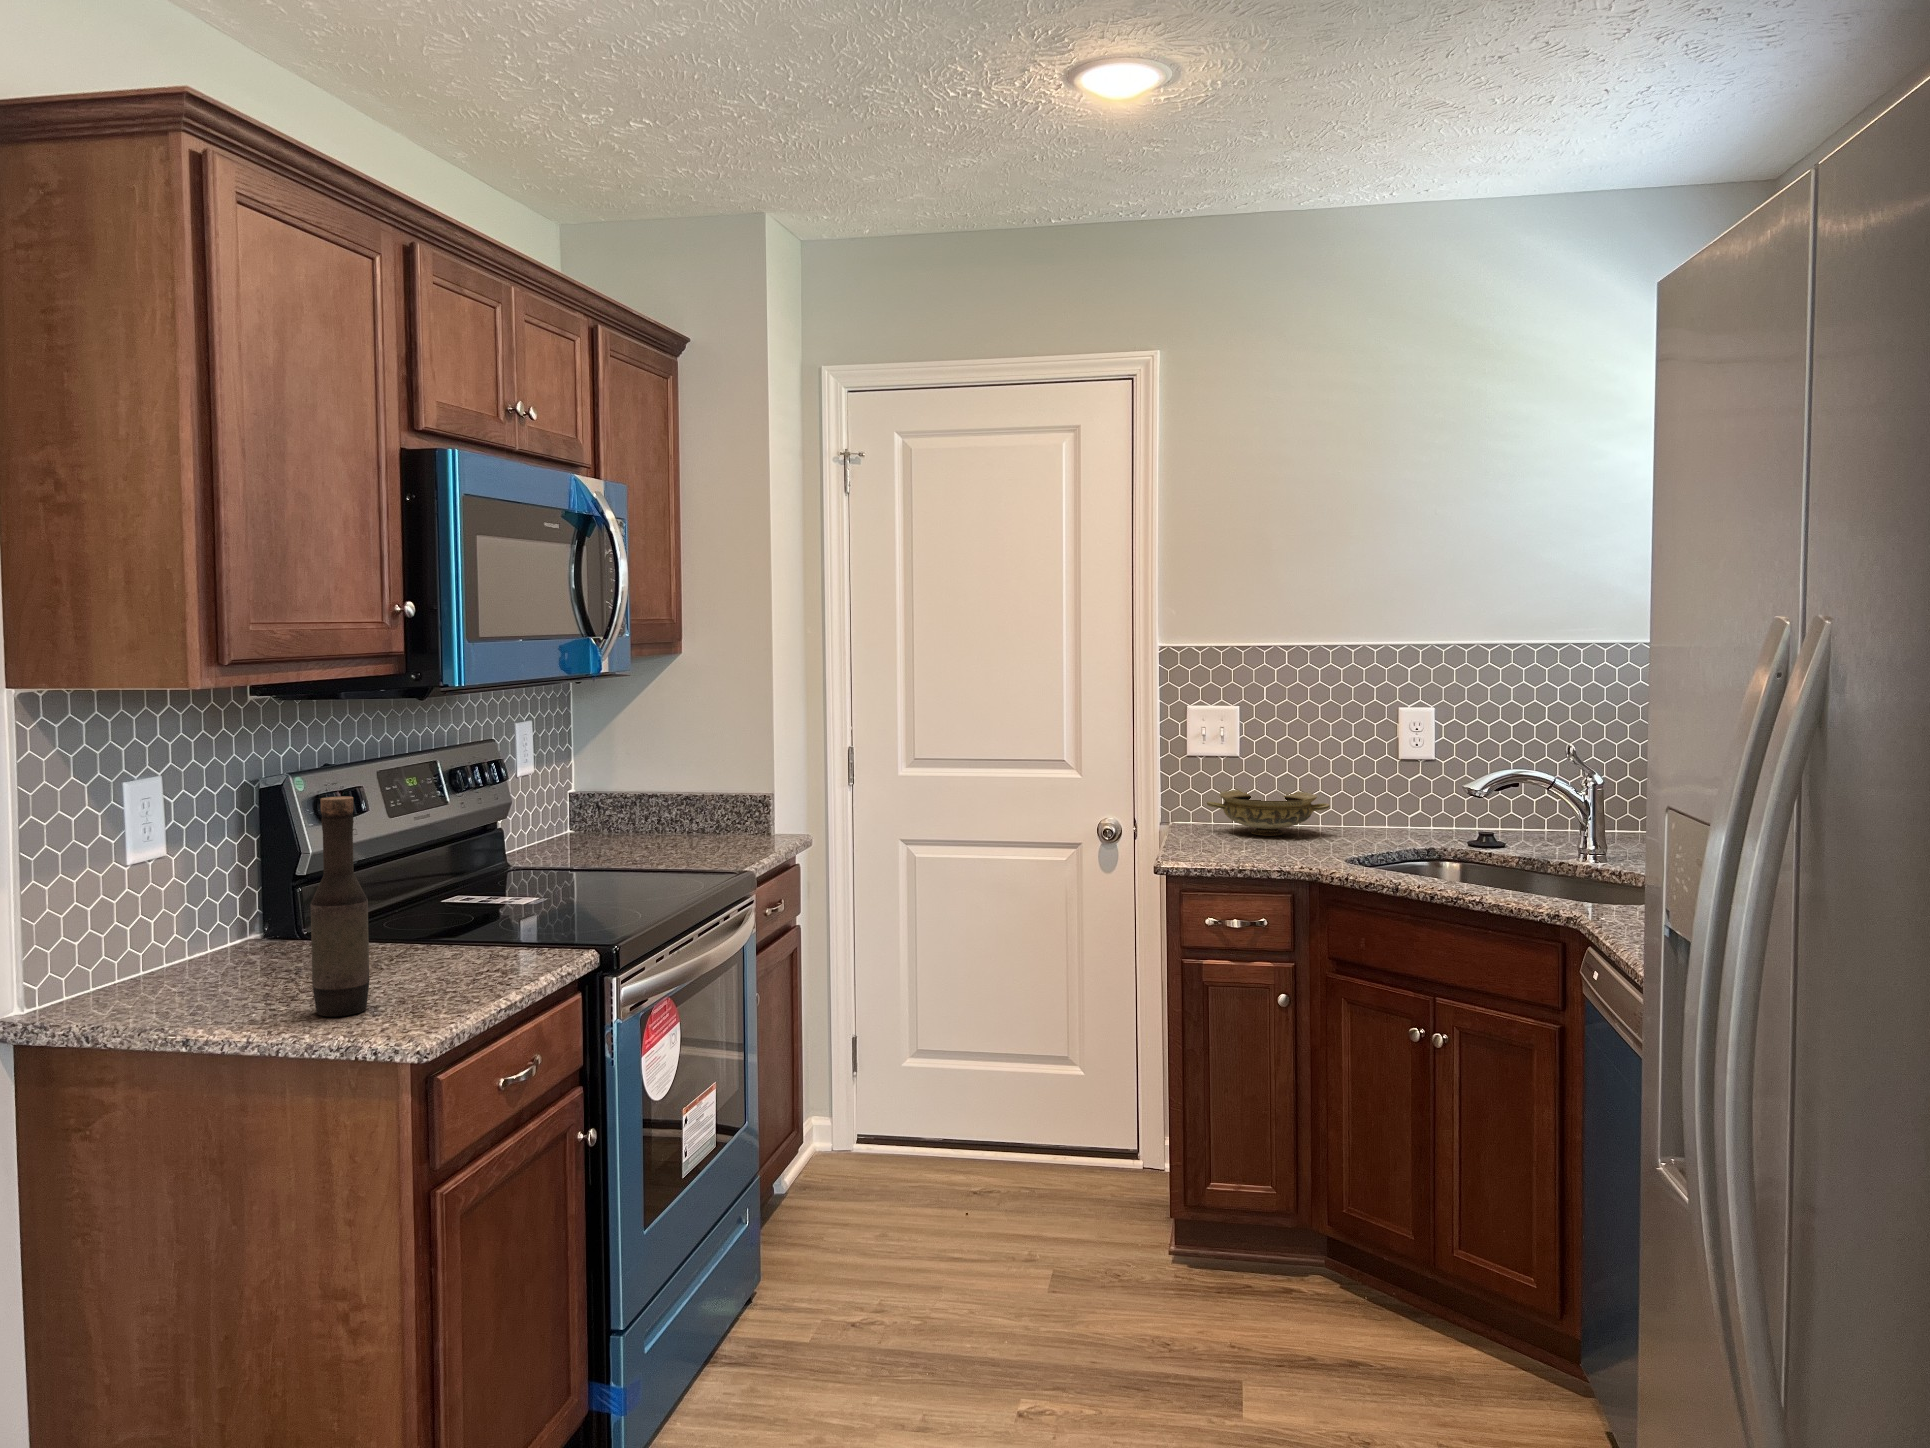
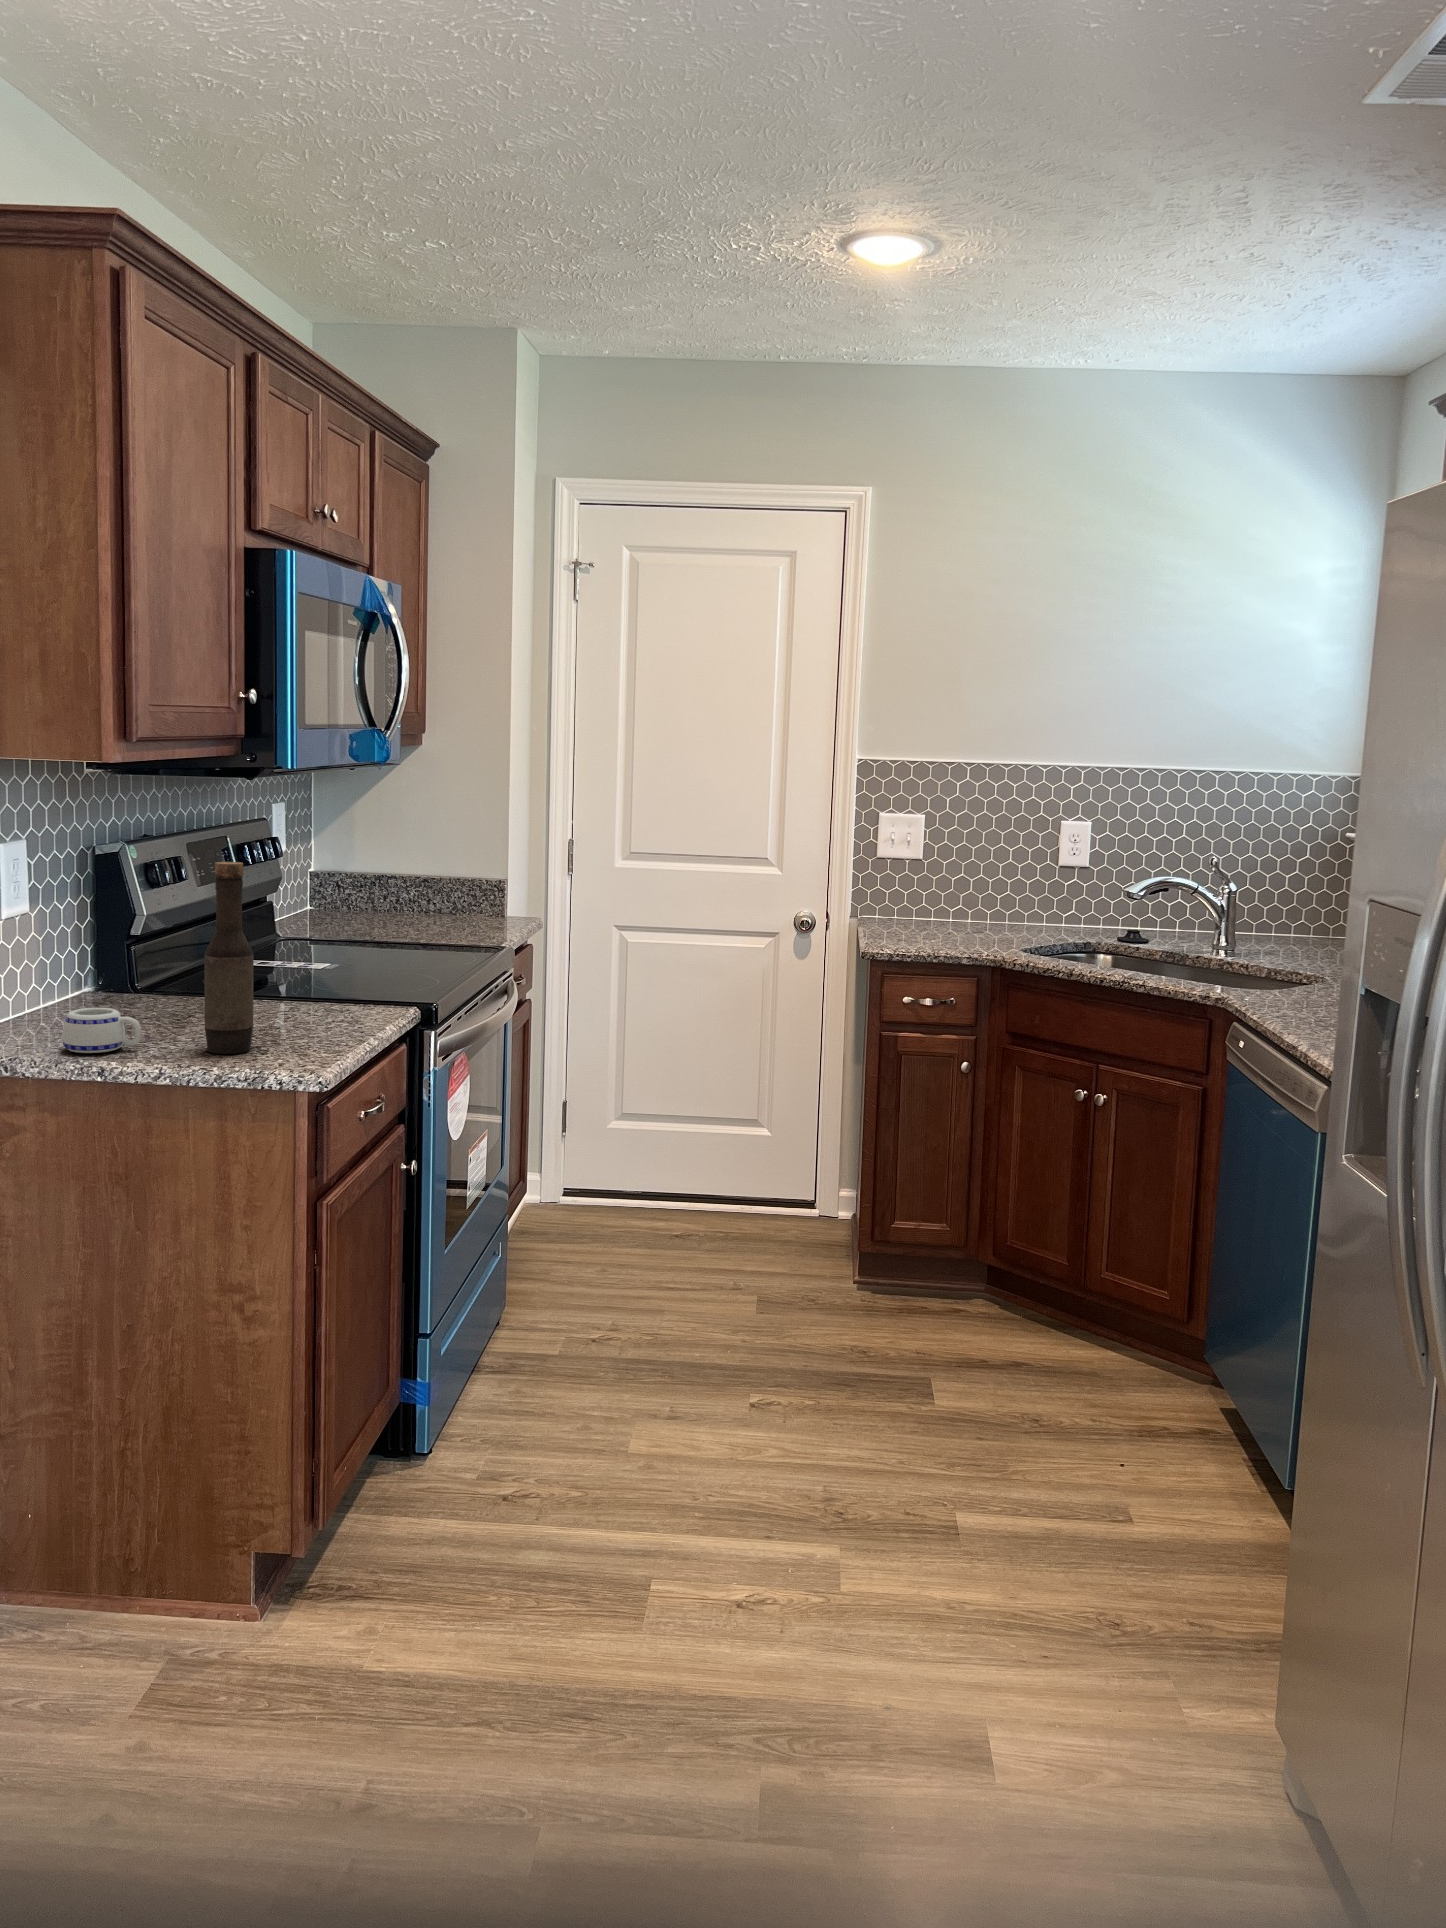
ceramic bowl: present [1207,790,1330,836] -> none [893,888,999,929]
mug: none [159,965,246,1018] -> present [62,1008,141,1053]

